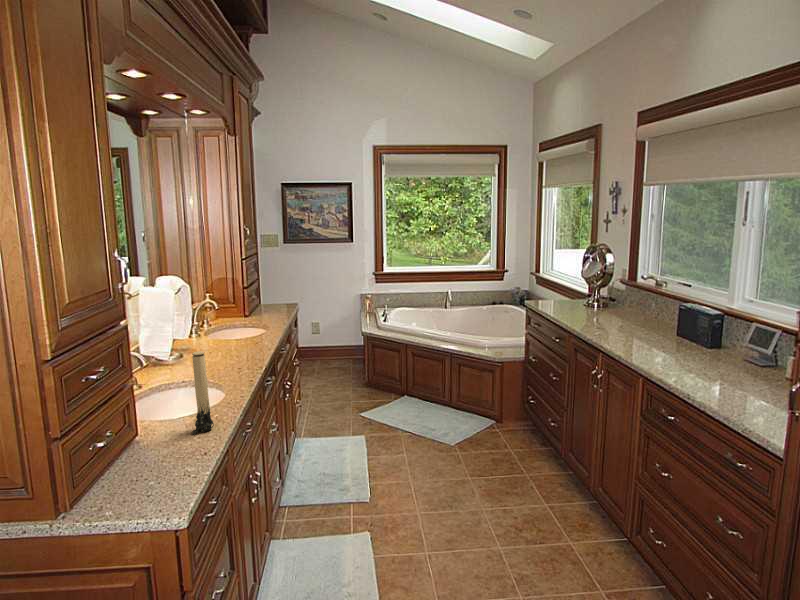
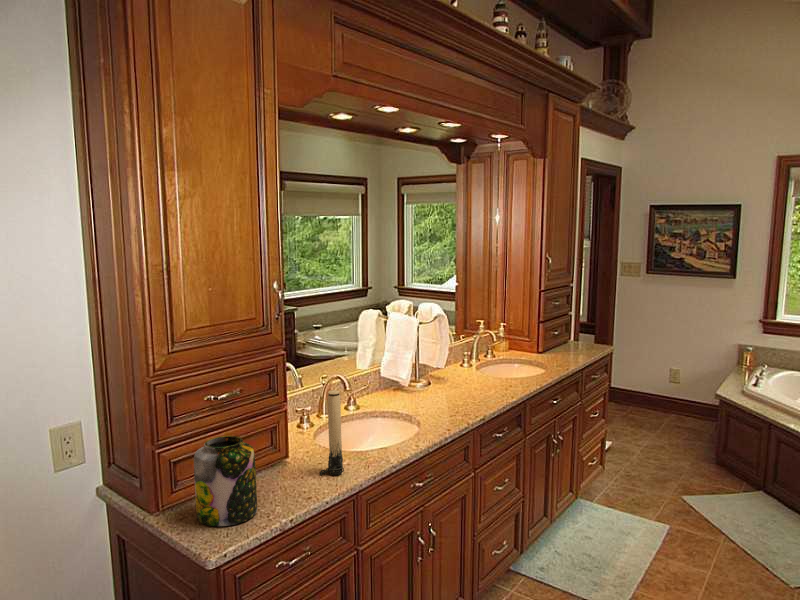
jar: none [116,404,184,494] -> present [194,436,257,526]

